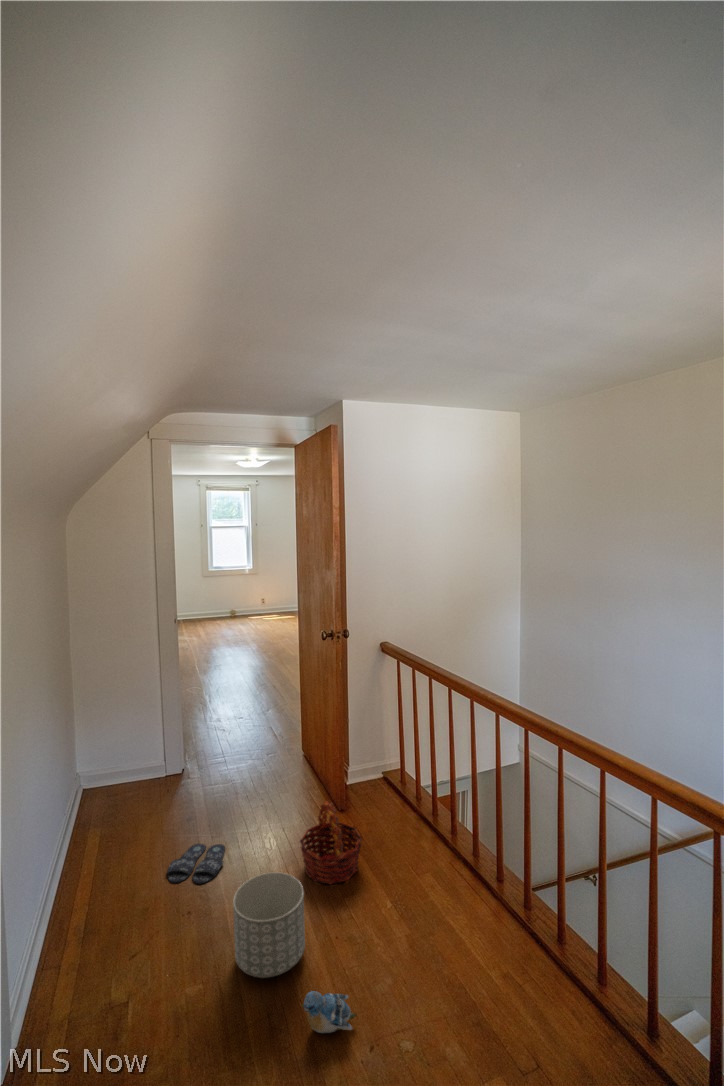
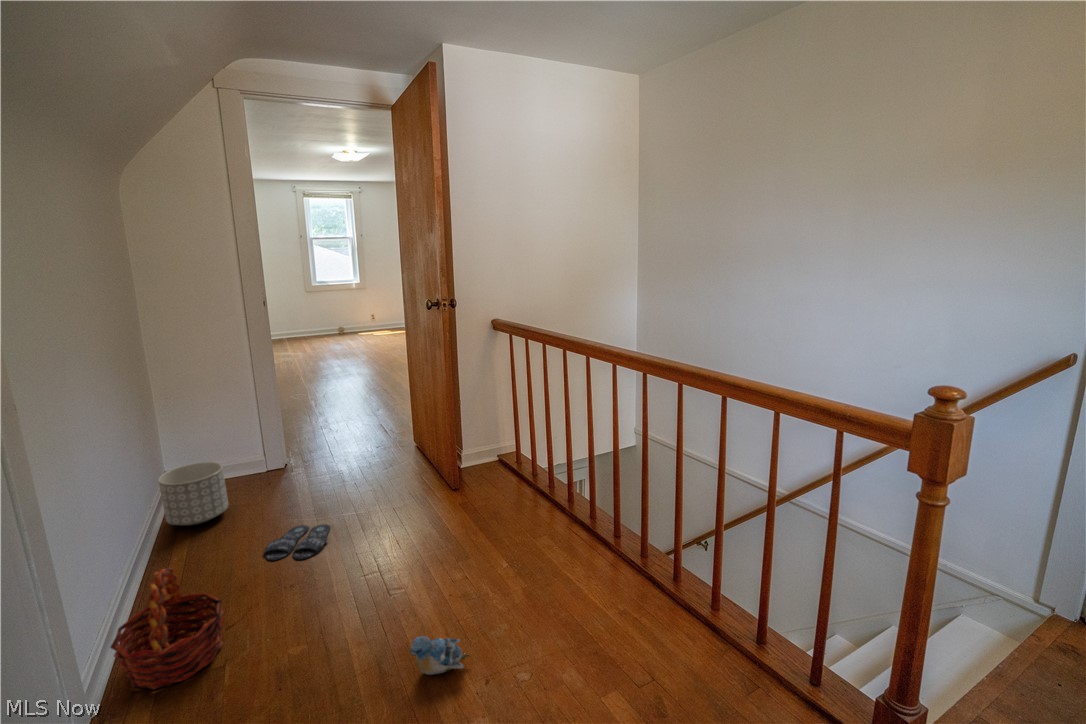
basket: present [300,801,362,885] -> present [110,568,223,689]
planter: present [233,872,305,978] -> present [159,462,228,525]

